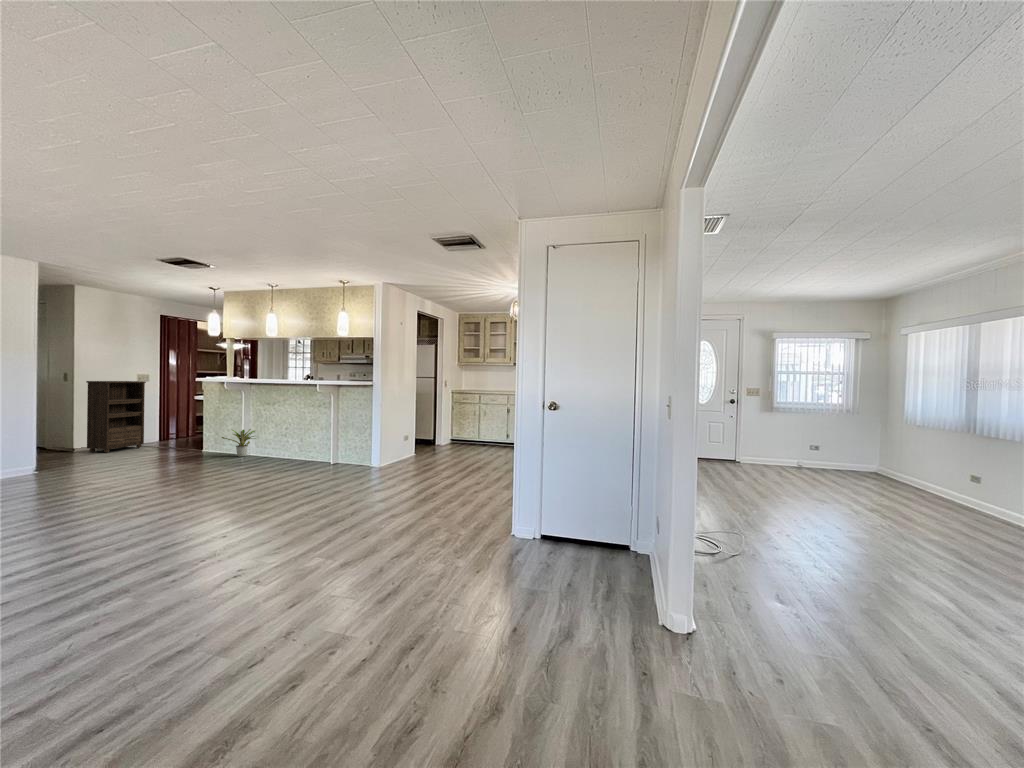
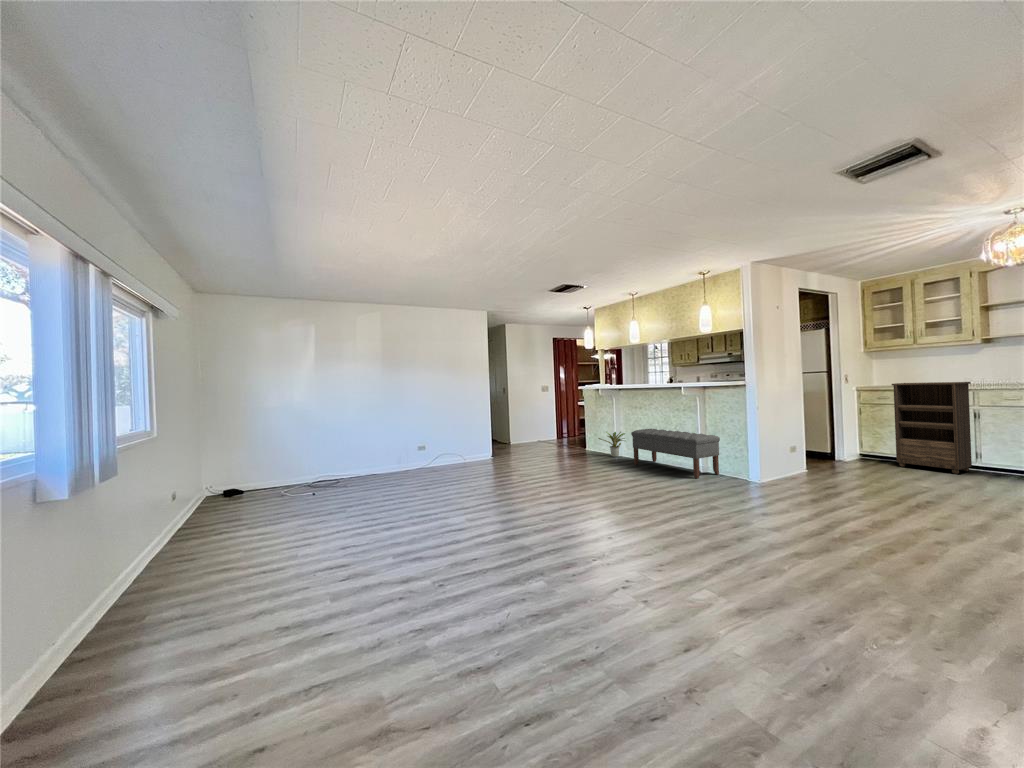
bookshelf: present [86,381,146,453] -> present [892,382,972,474]
bench: none [263,425,350,469] -> present [631,429,720,479]

